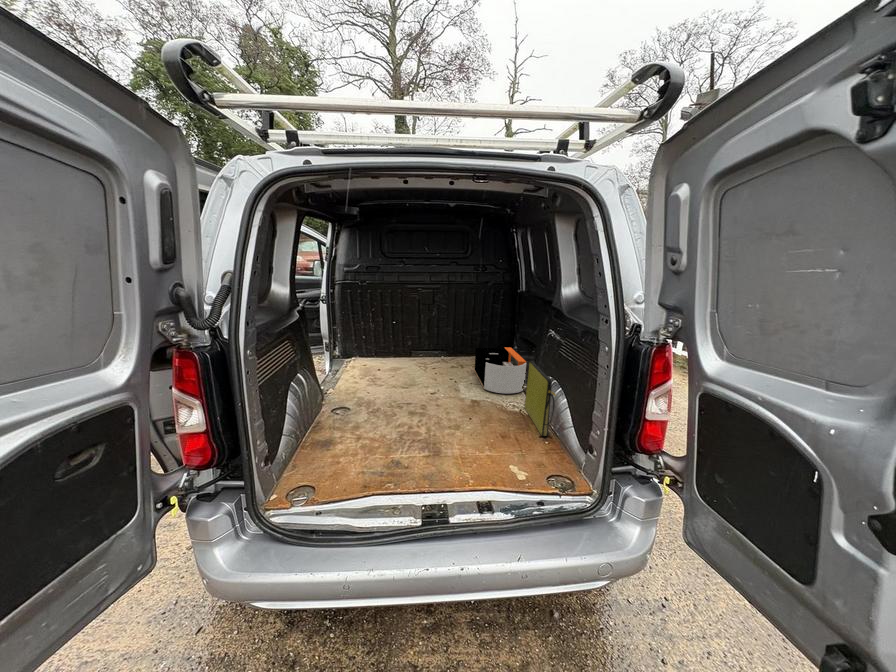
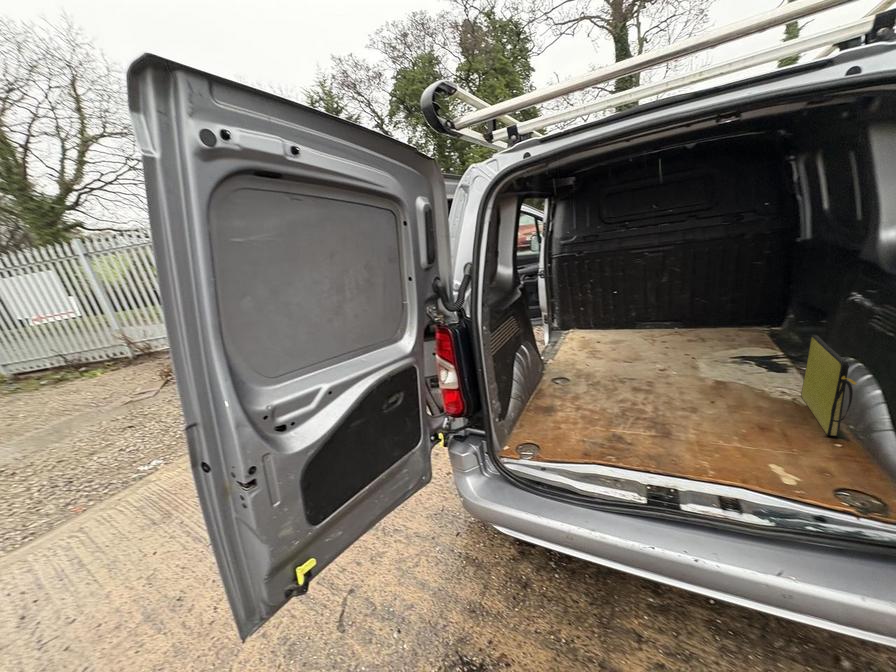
storage bin: present [474,347,526,393] -> none [723,316,808,376]

